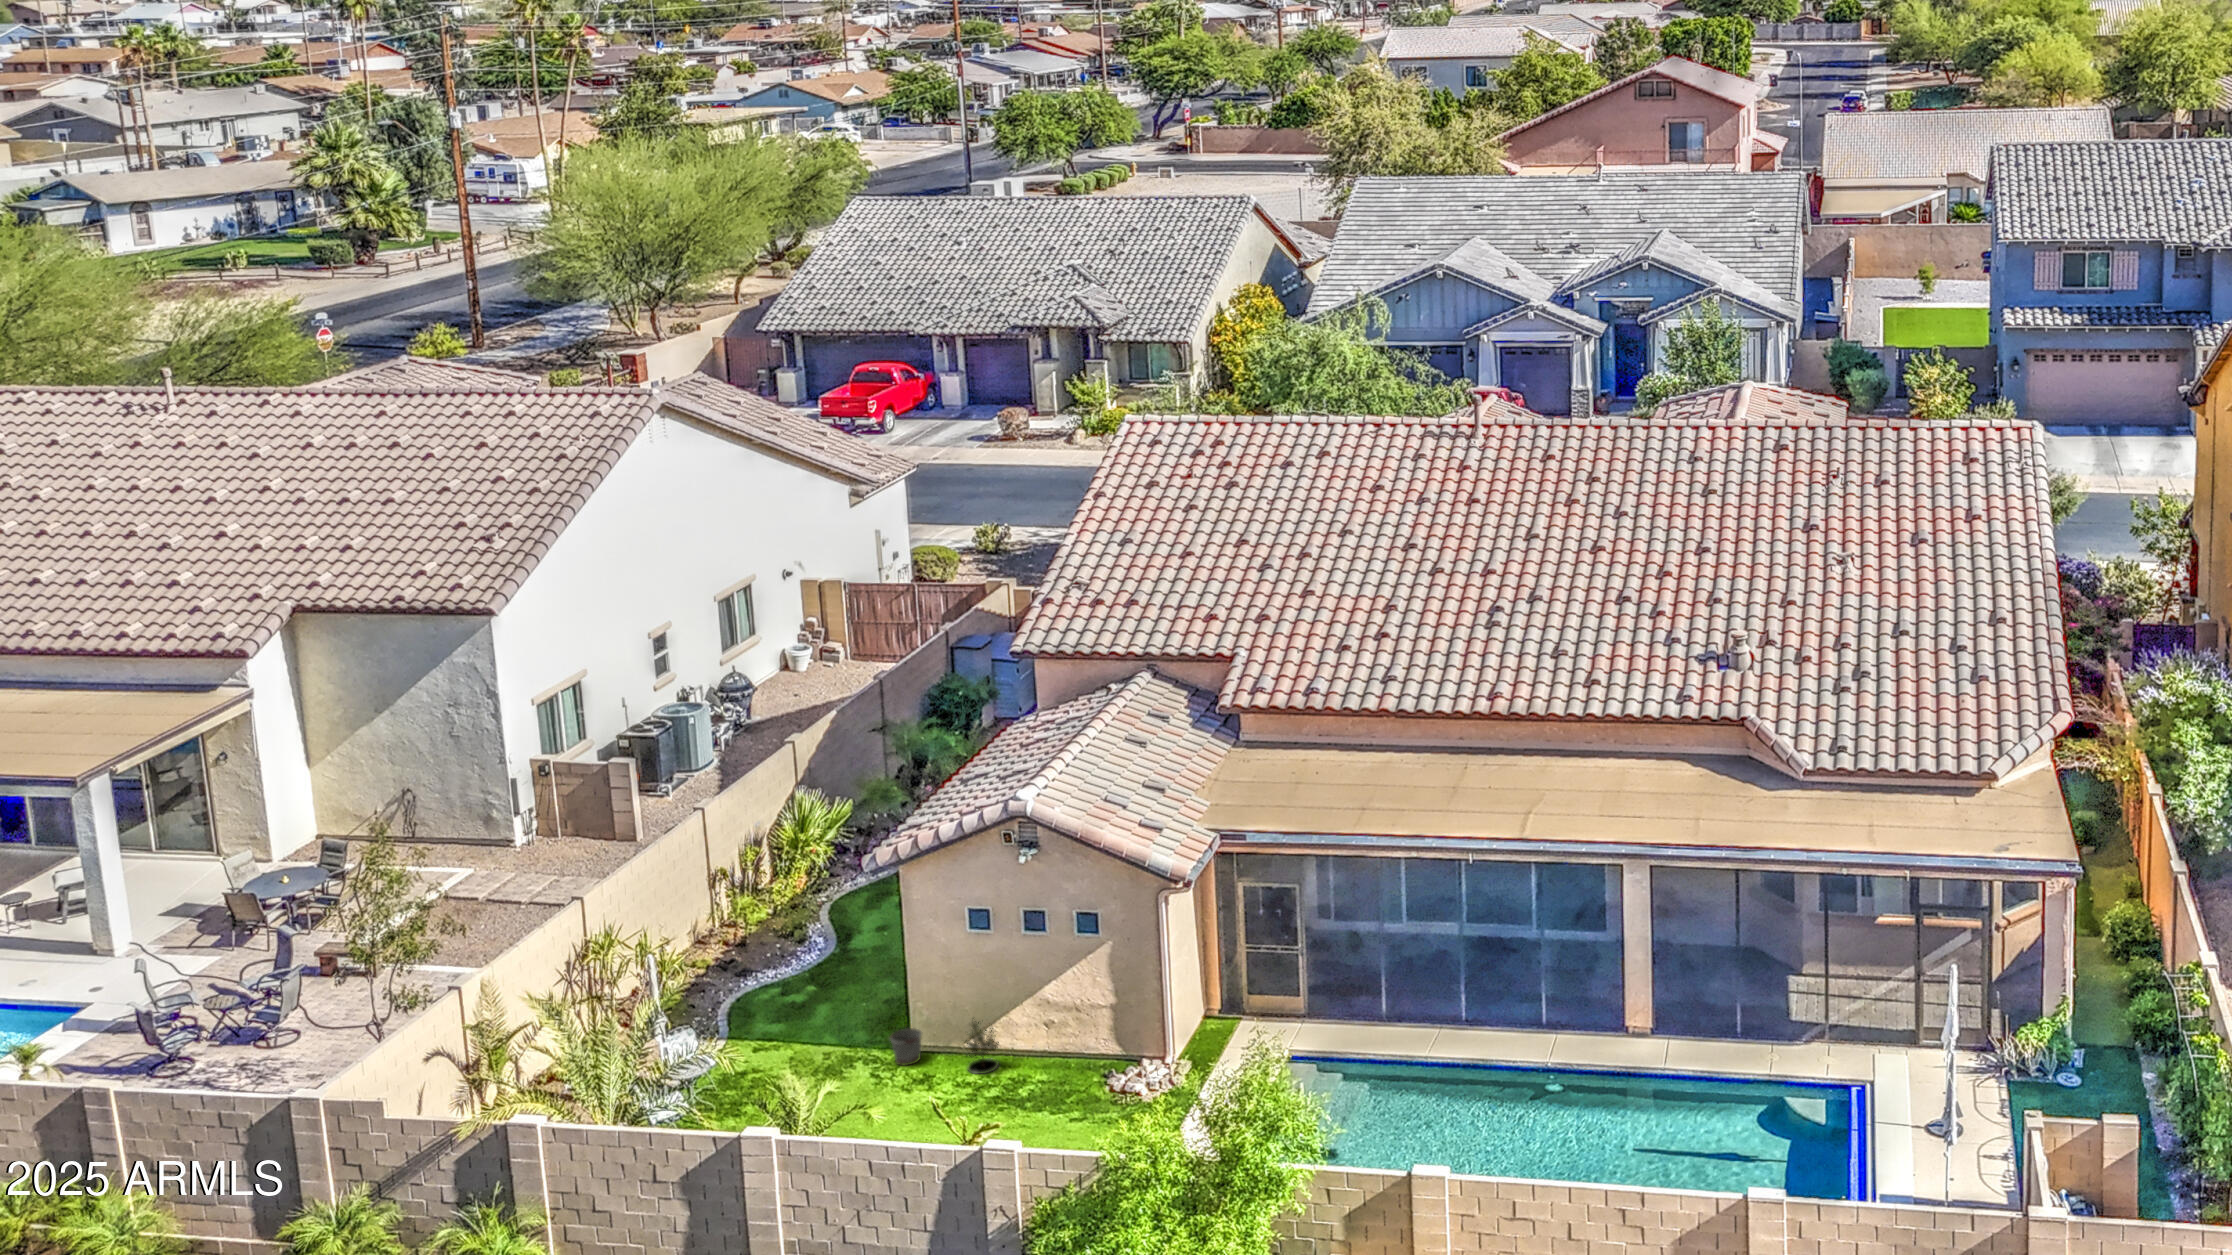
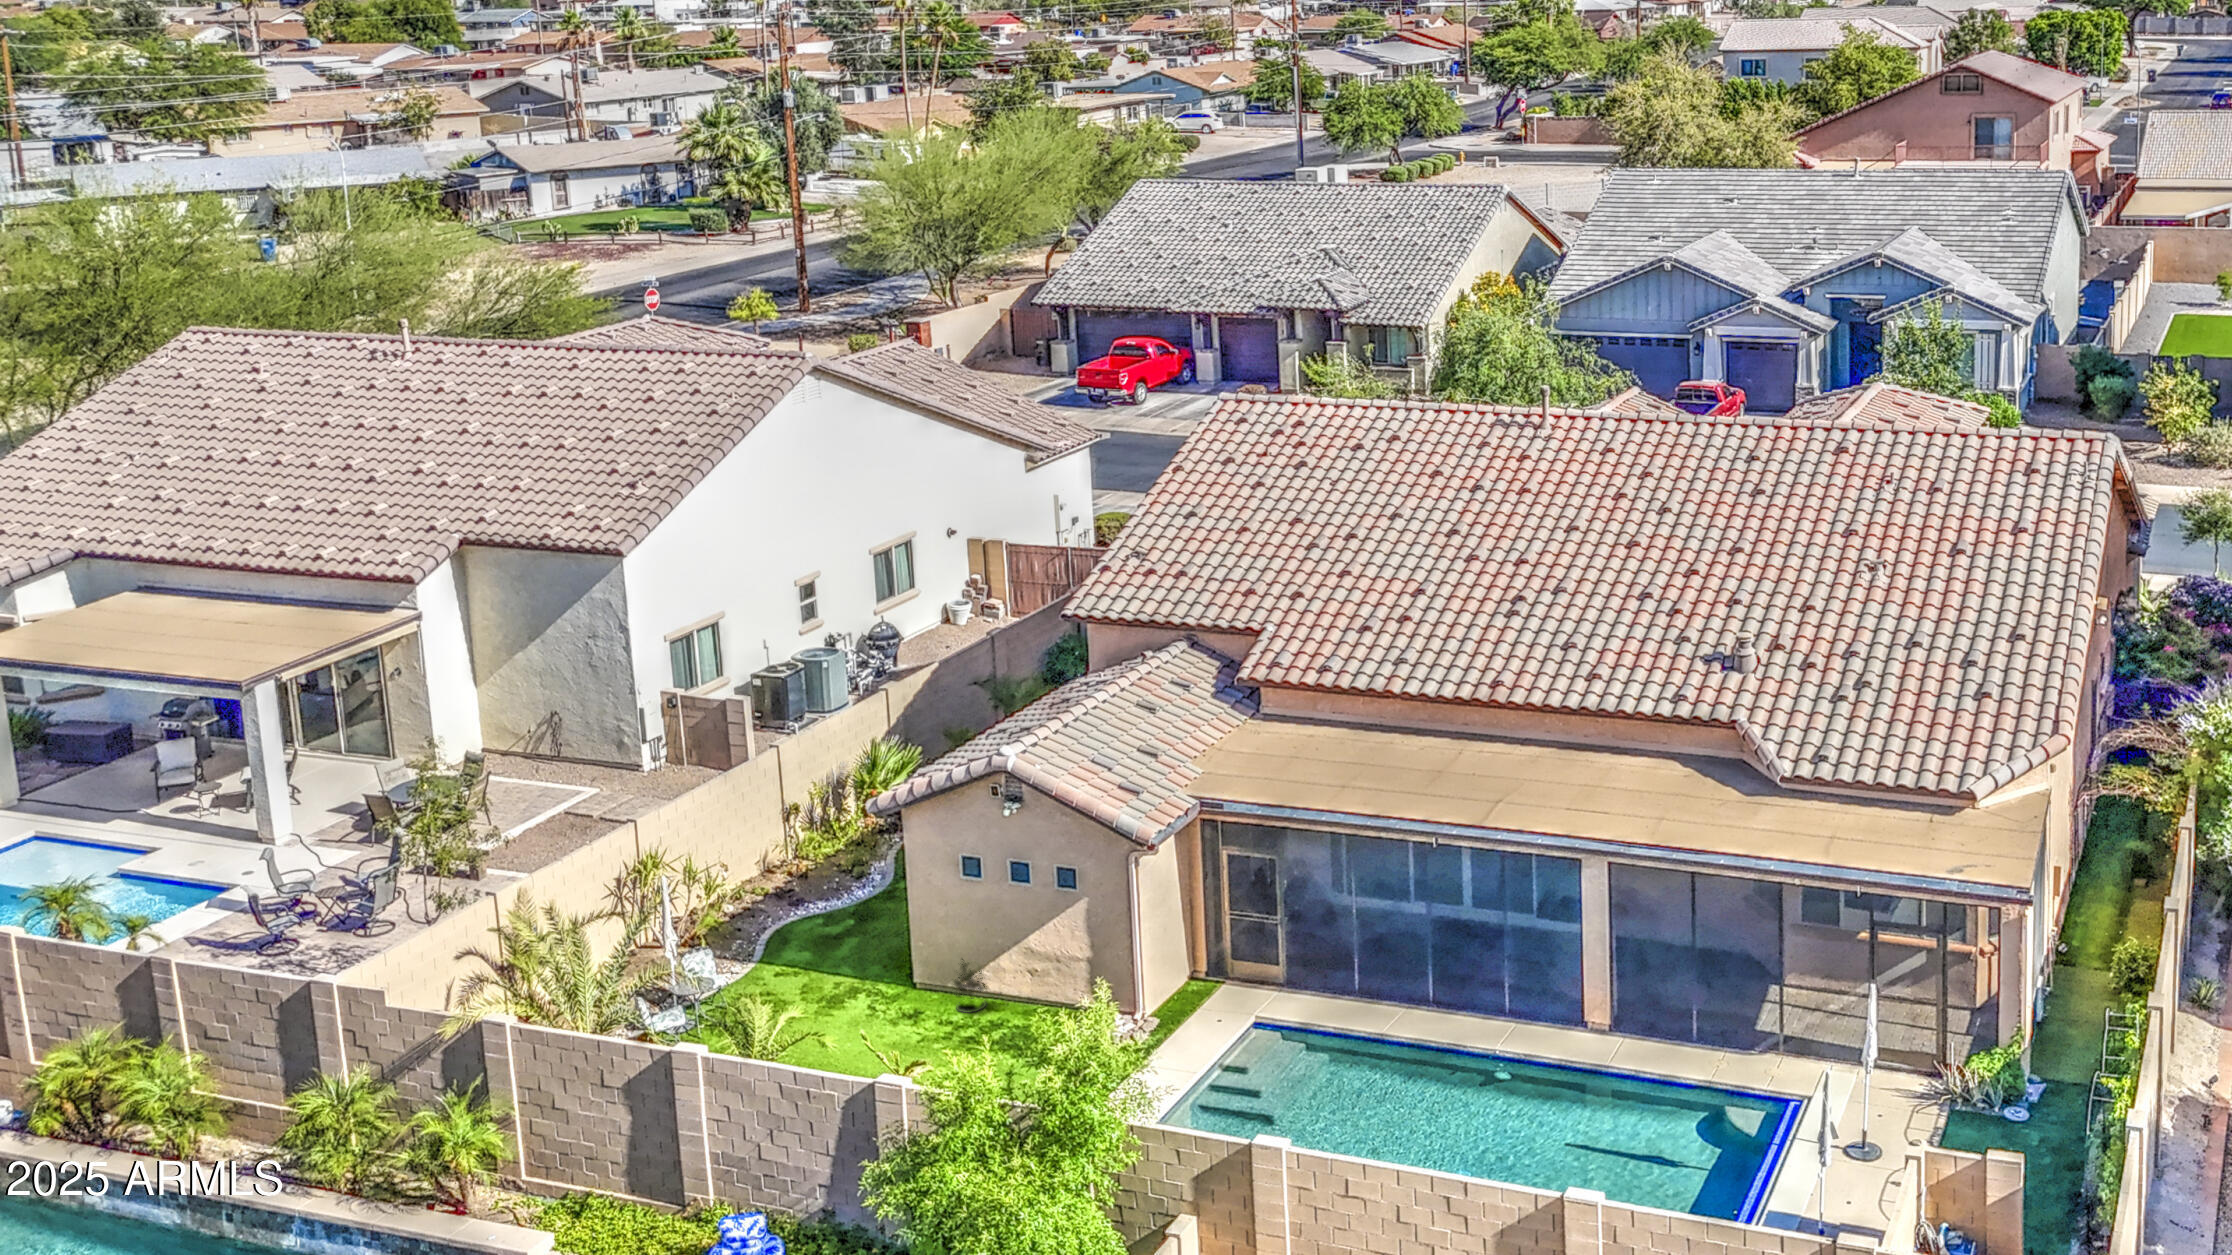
bucket: present [890,1028,922,1065] -> none [890,964,922,999]

